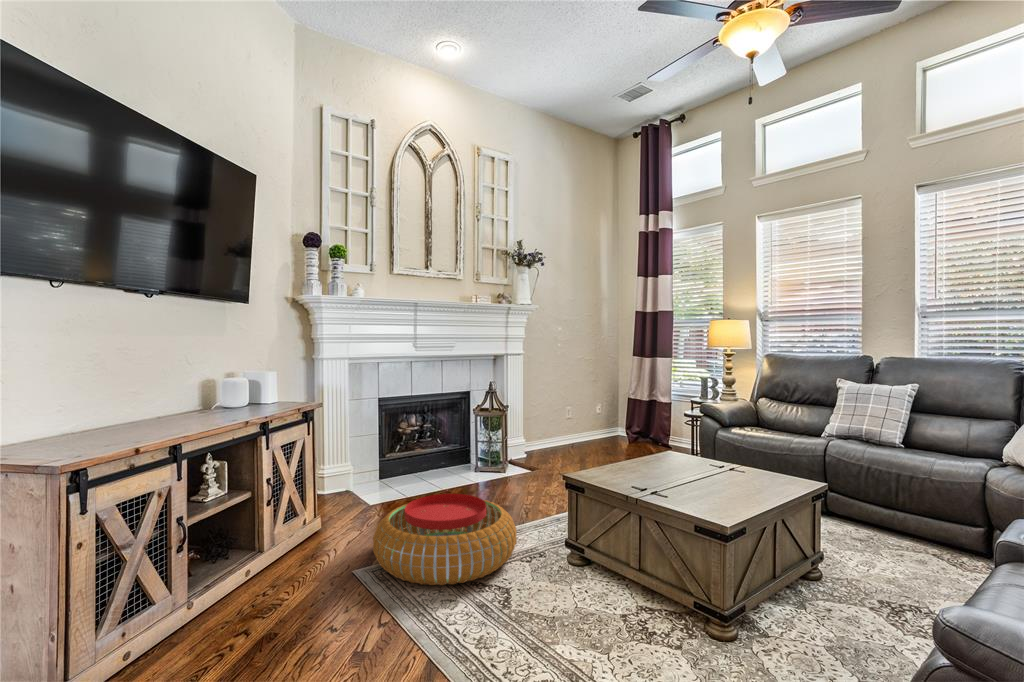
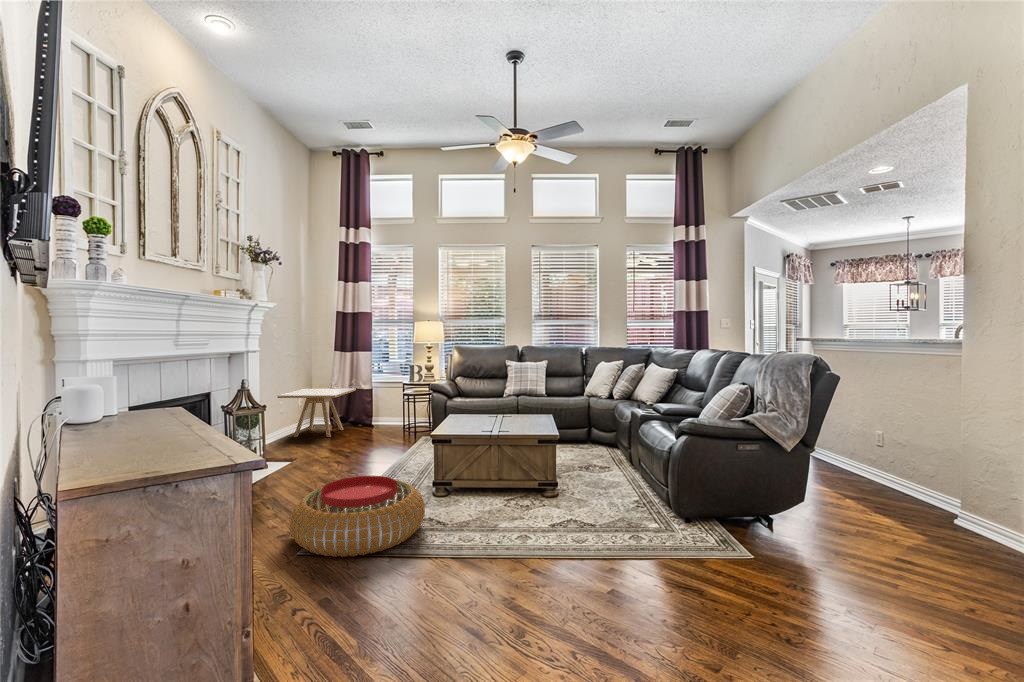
side table: none [563,395,648,450] -> present [277,388,356,437]

